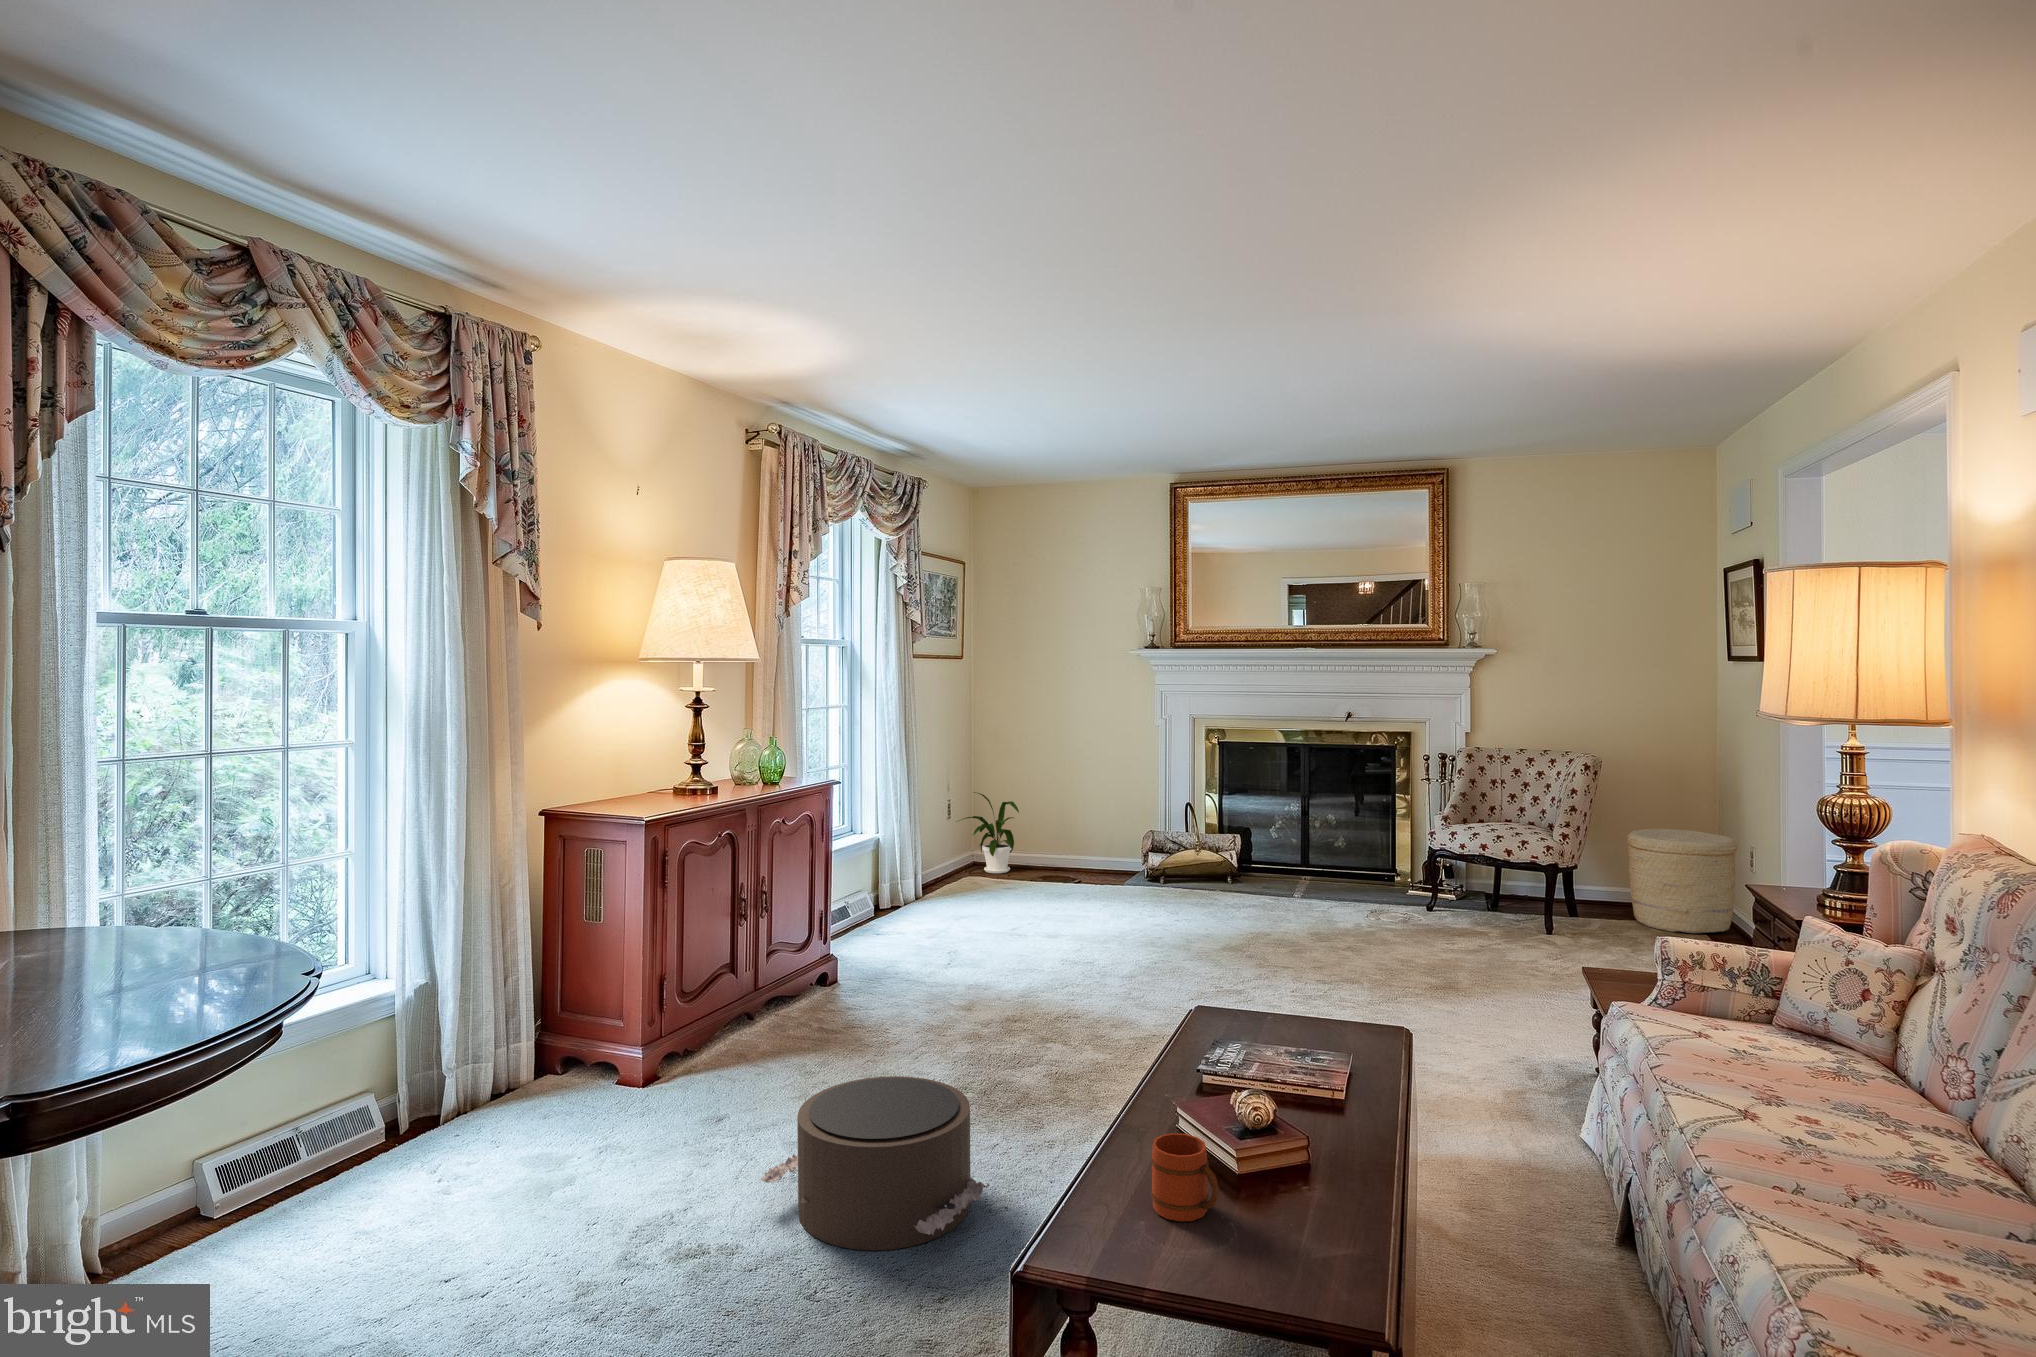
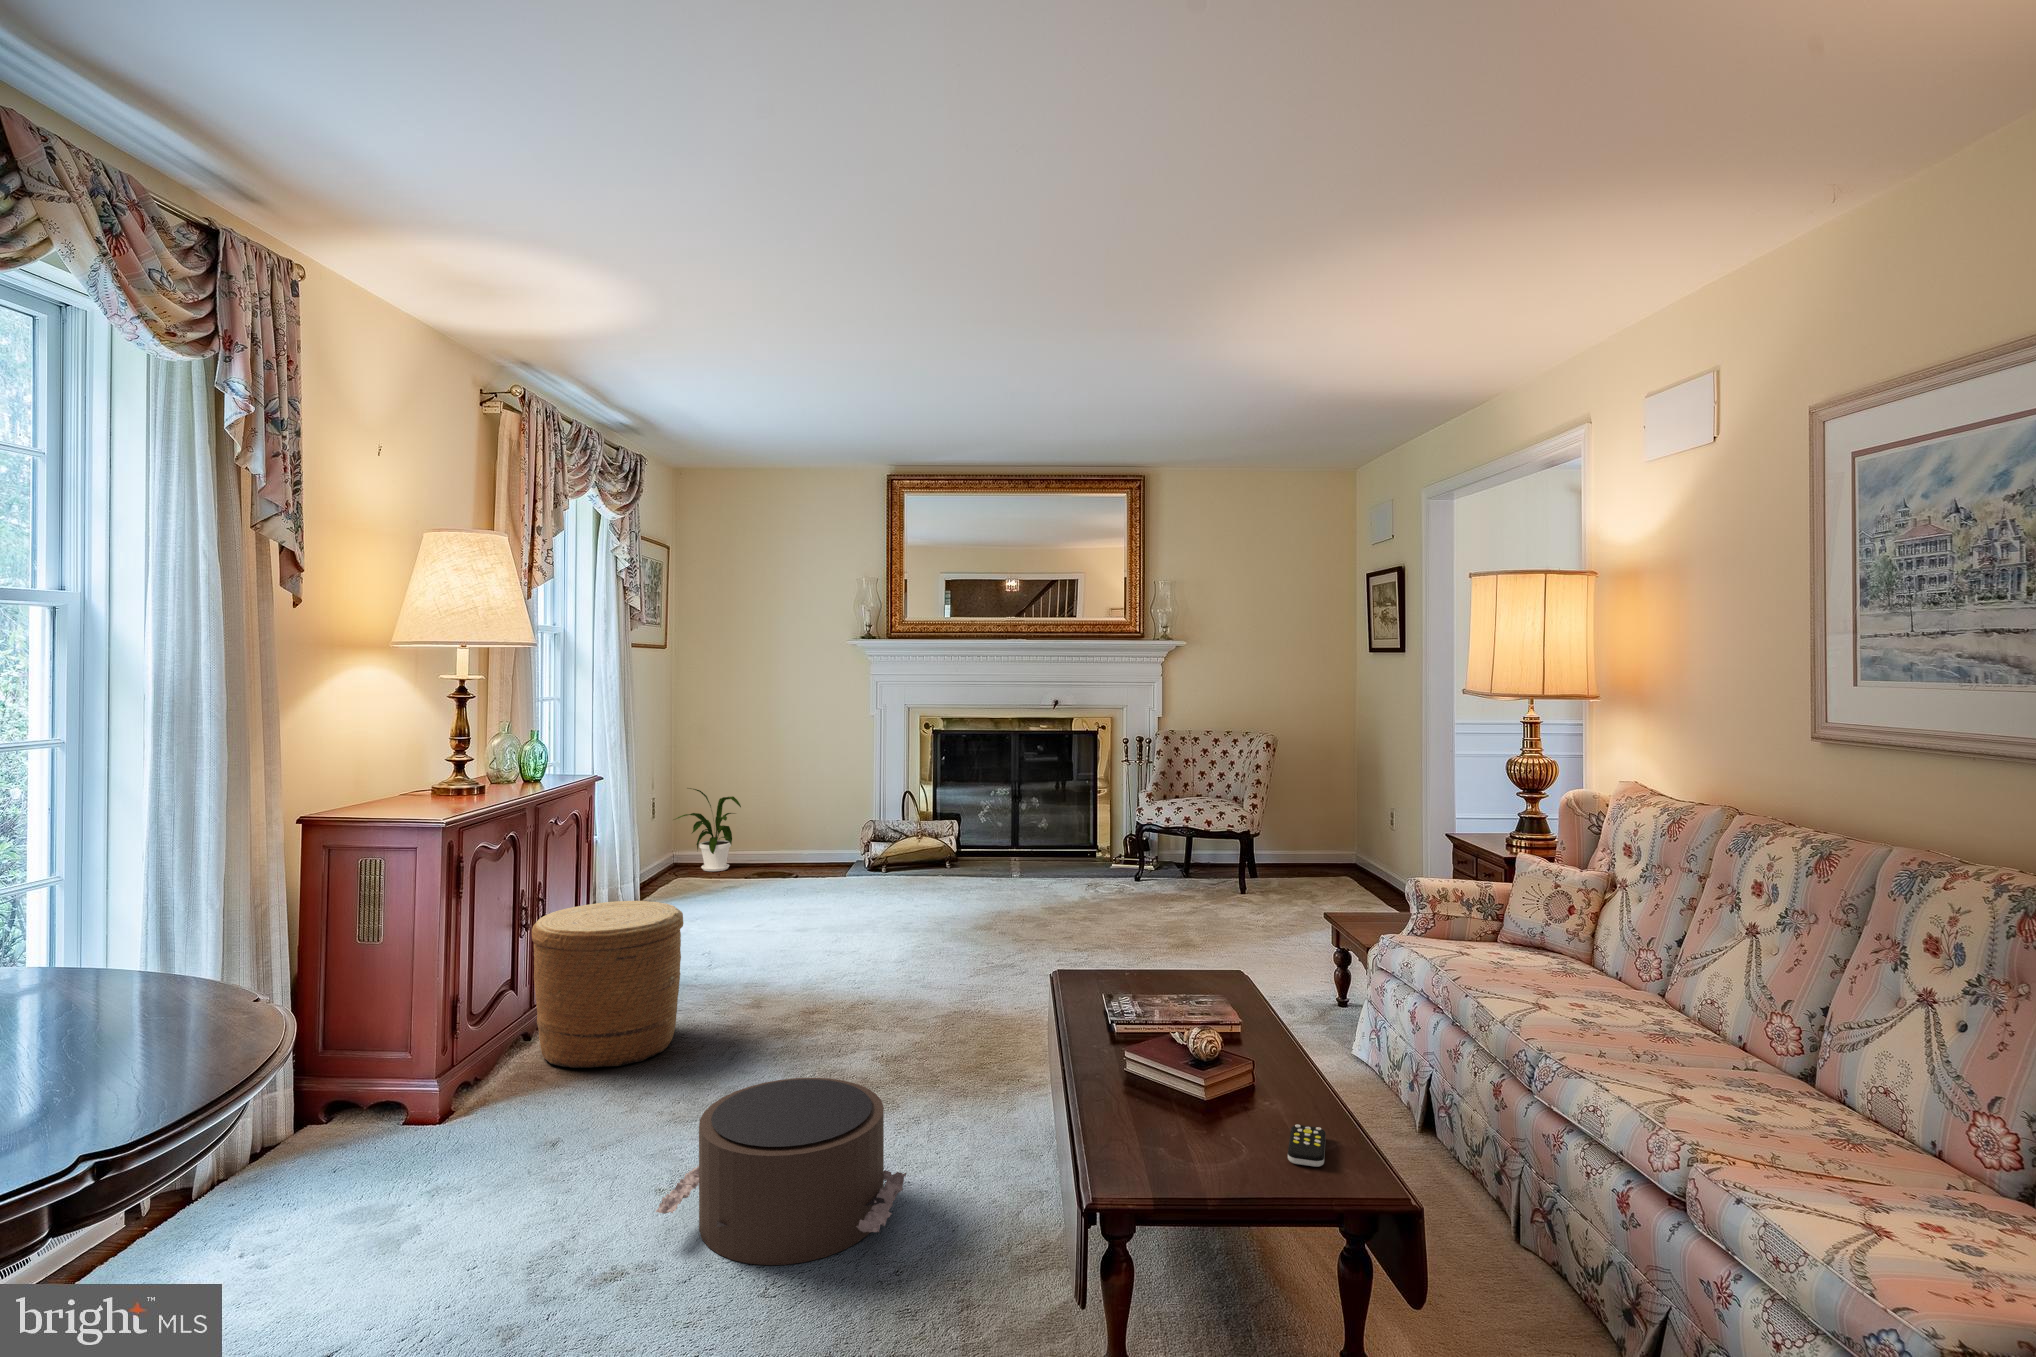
woven basket: present [1627,829,1737,933] -> present [532,901,683,1068]
mug: present [1151,1133,1219,1221] -> none [1169,1083,1237,1164]
remote control: none [1272,1198,1336,1247] -> present [1288,1124,1326,1167]

